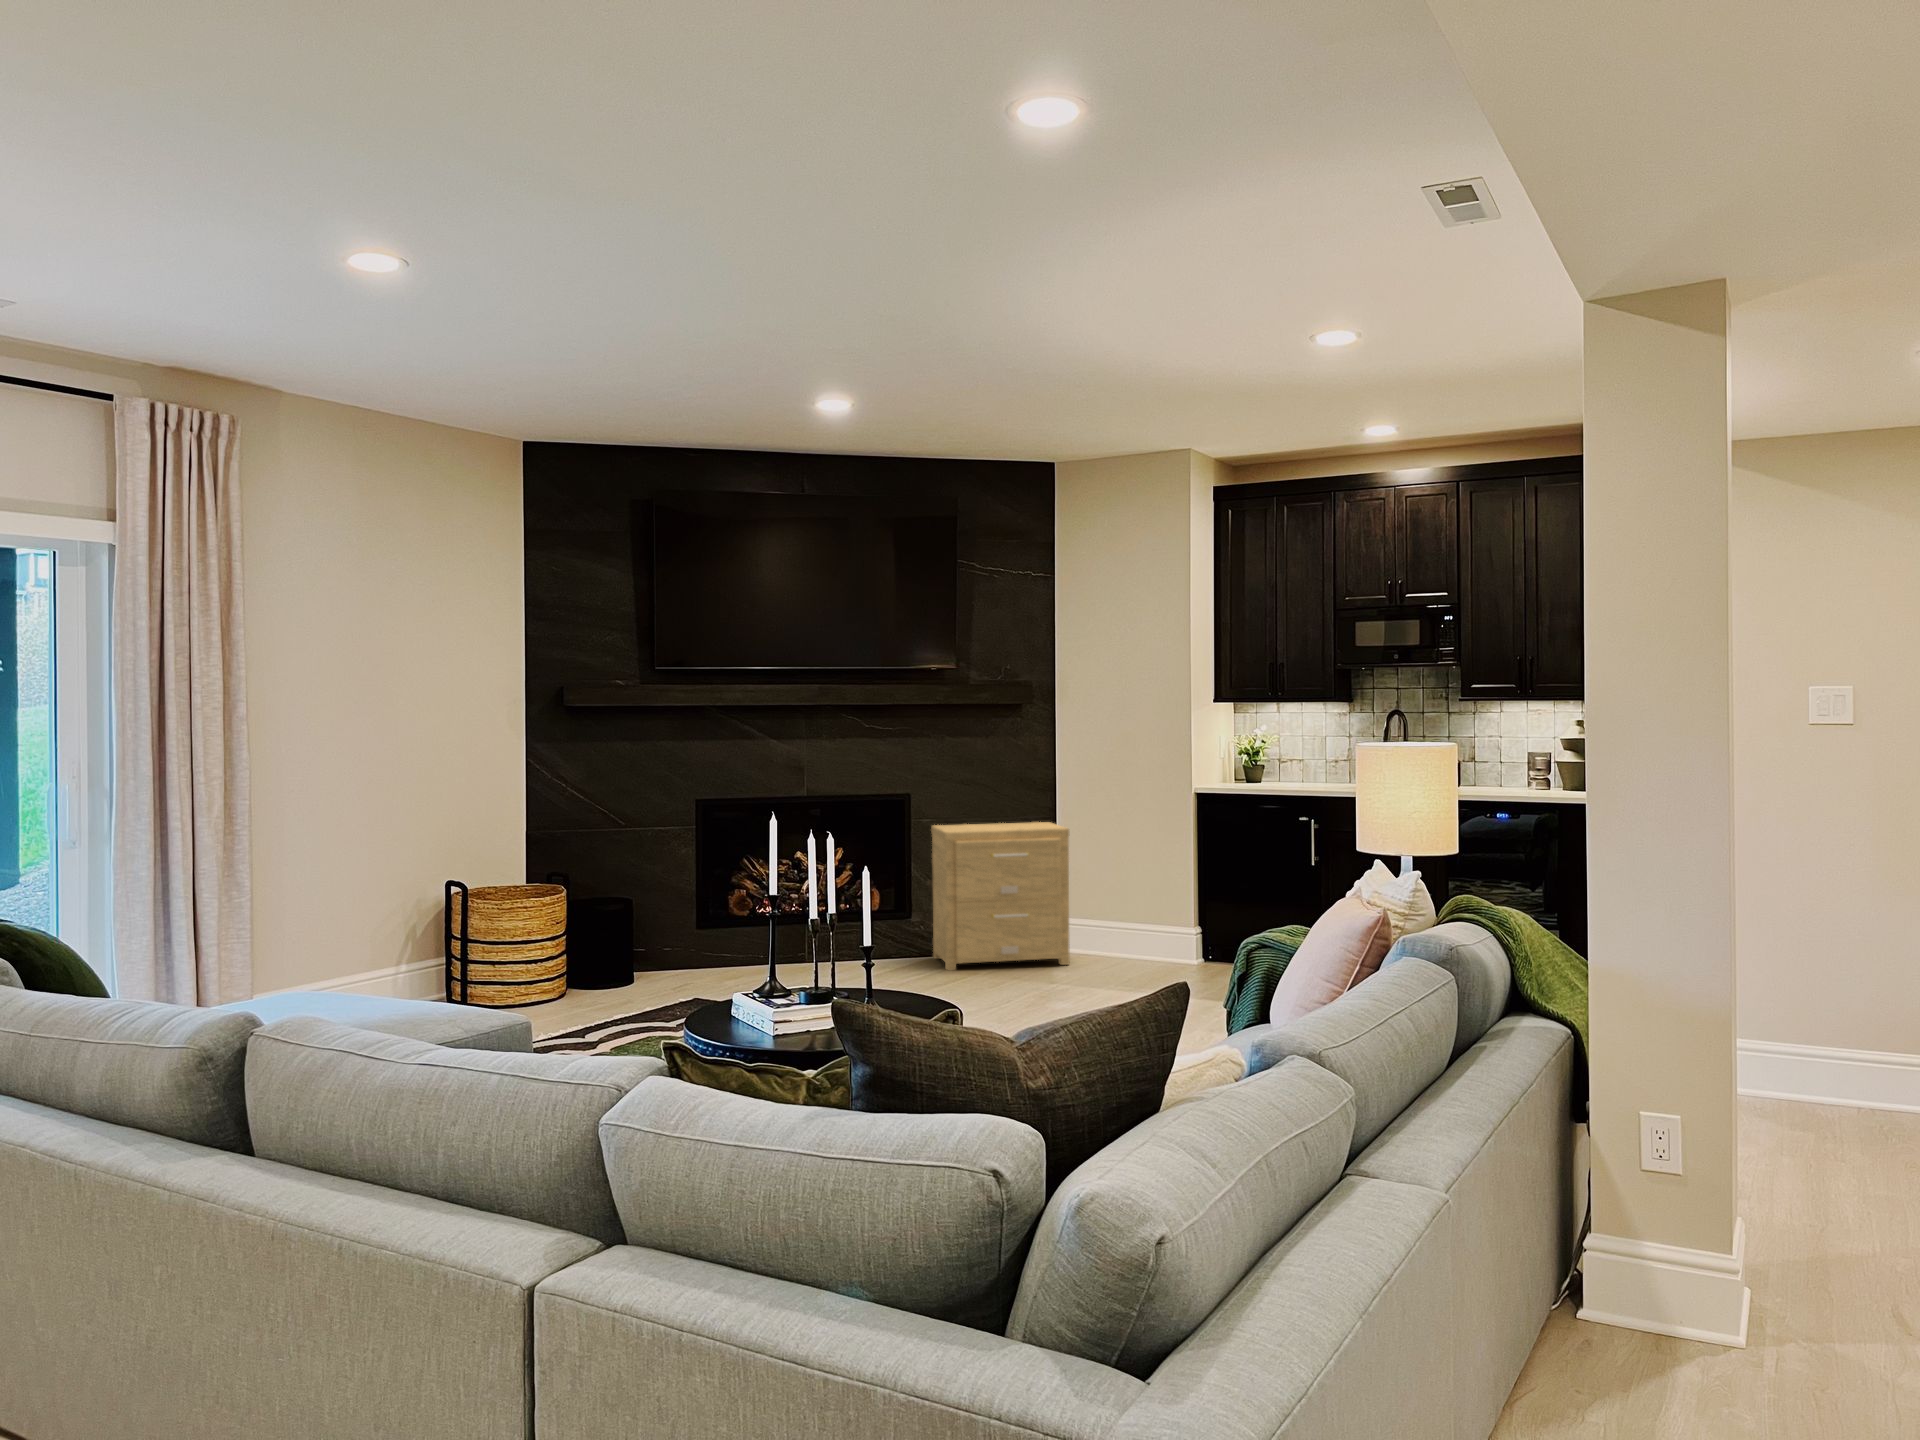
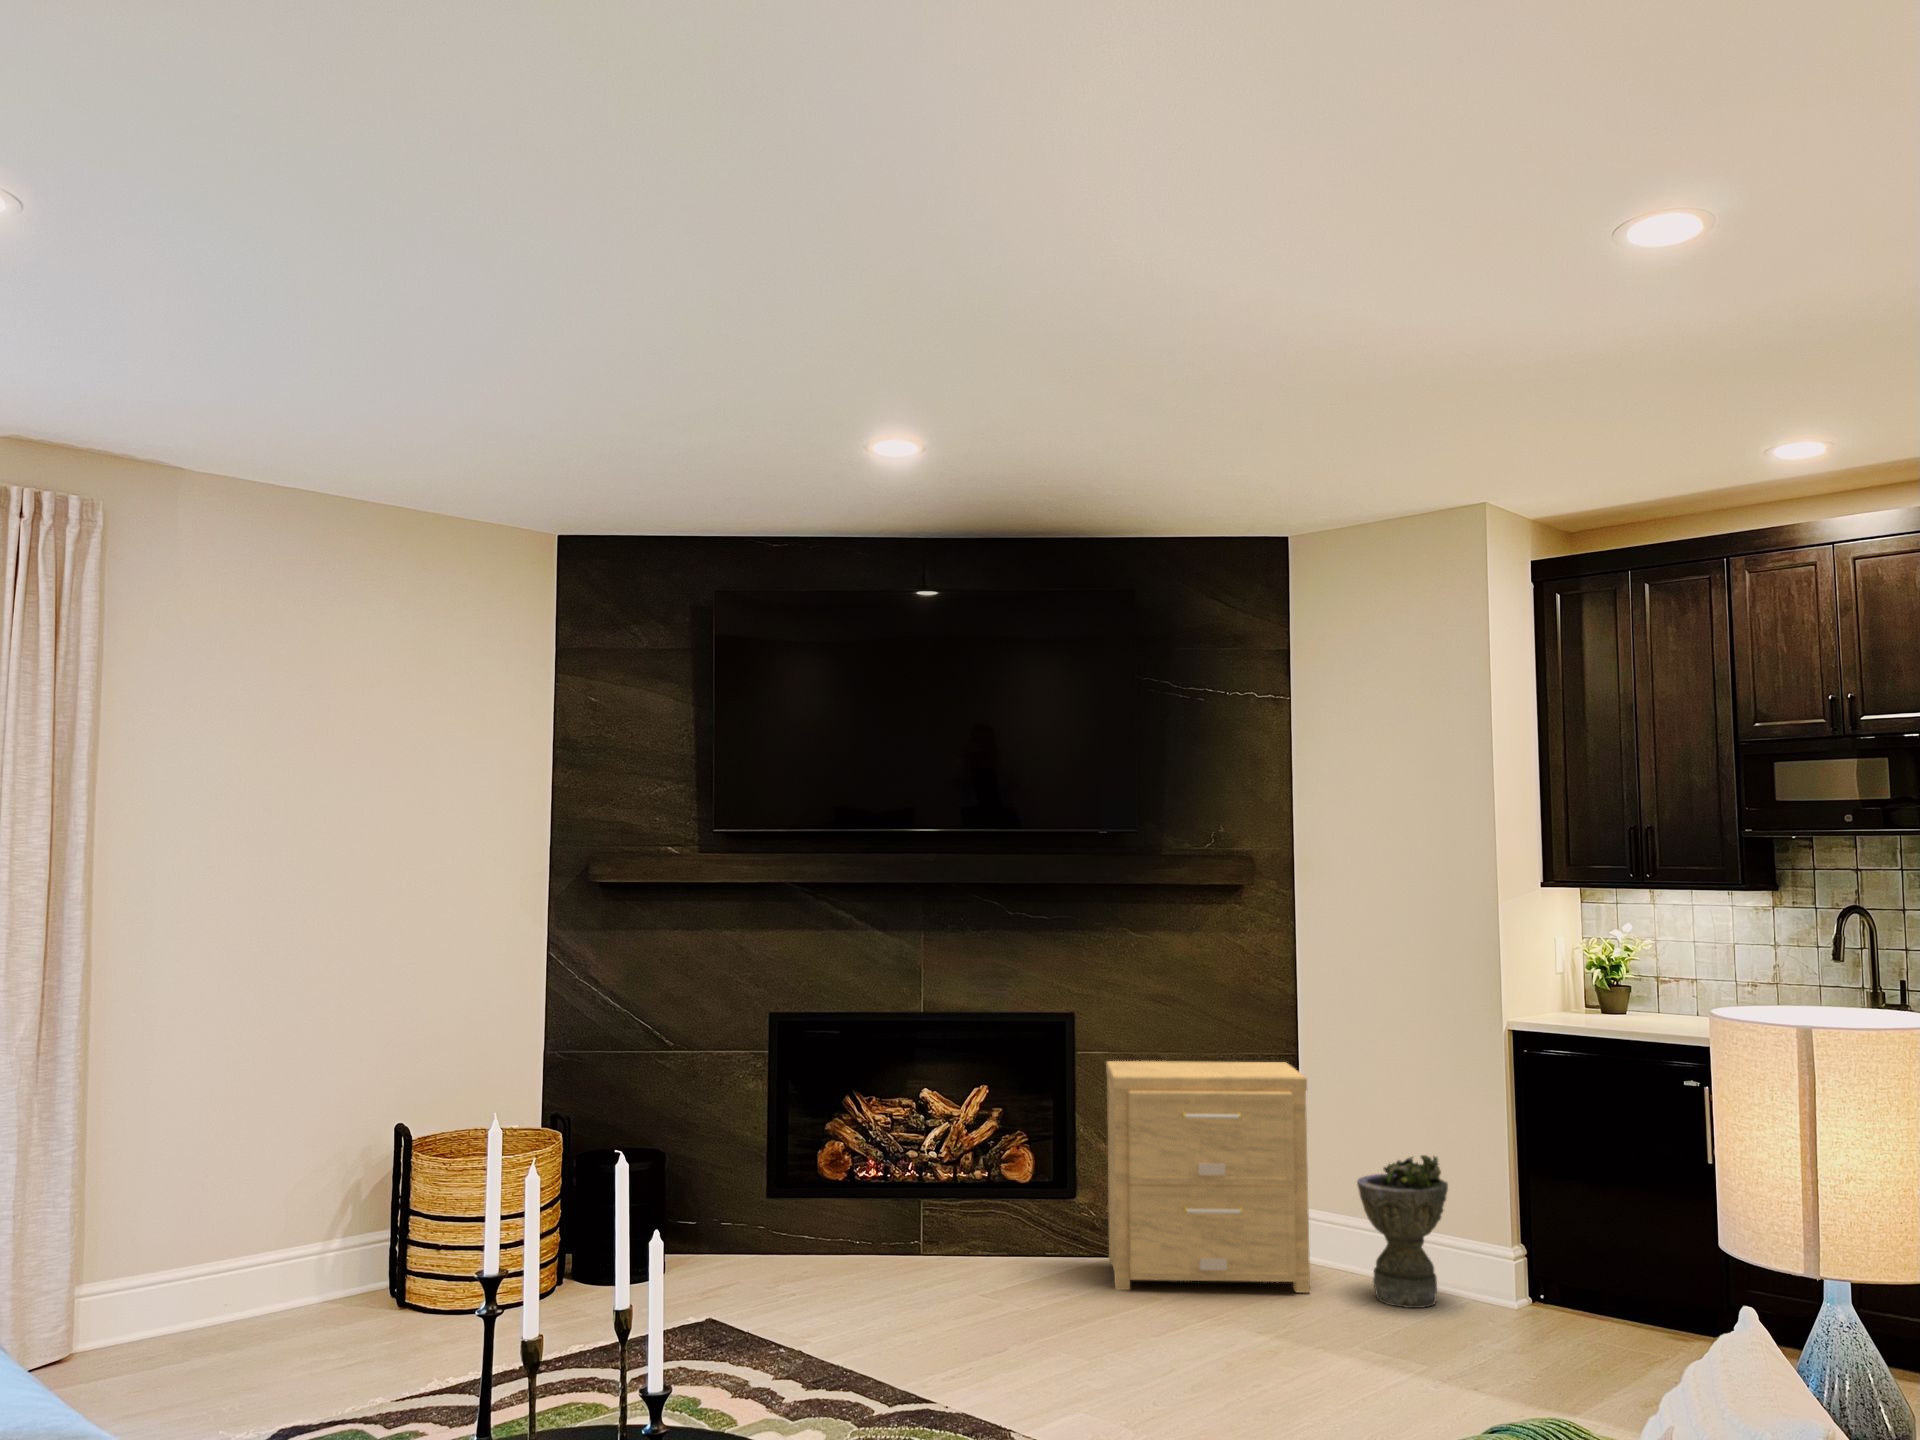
planter: none [1099,874,1156,968] -> present [1357,1155,1448,1308]

